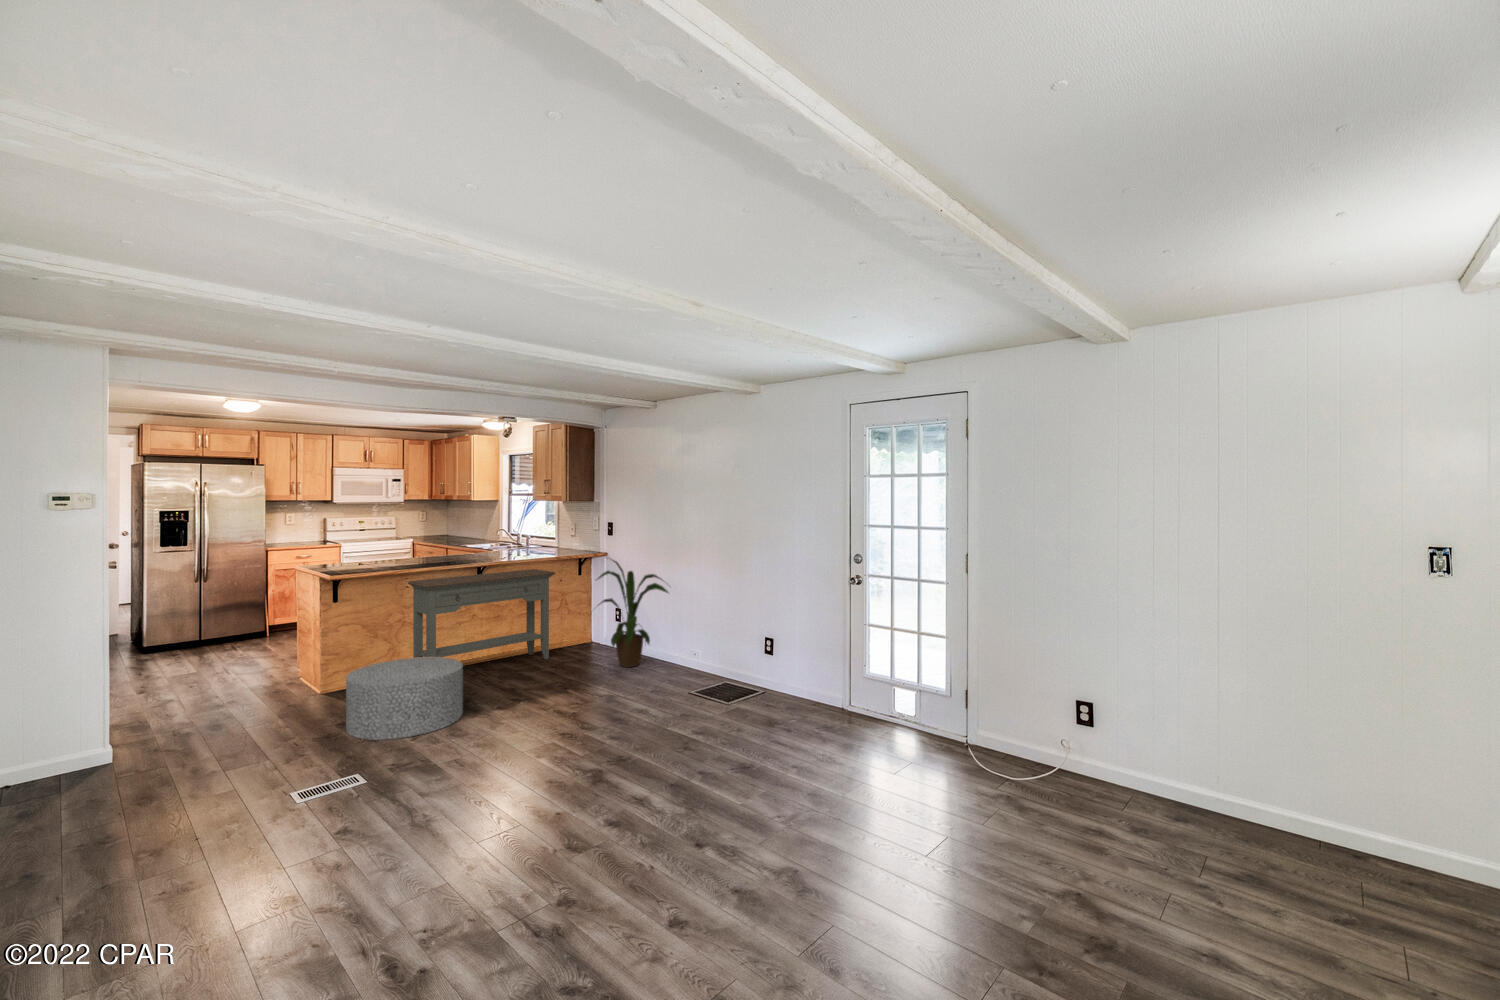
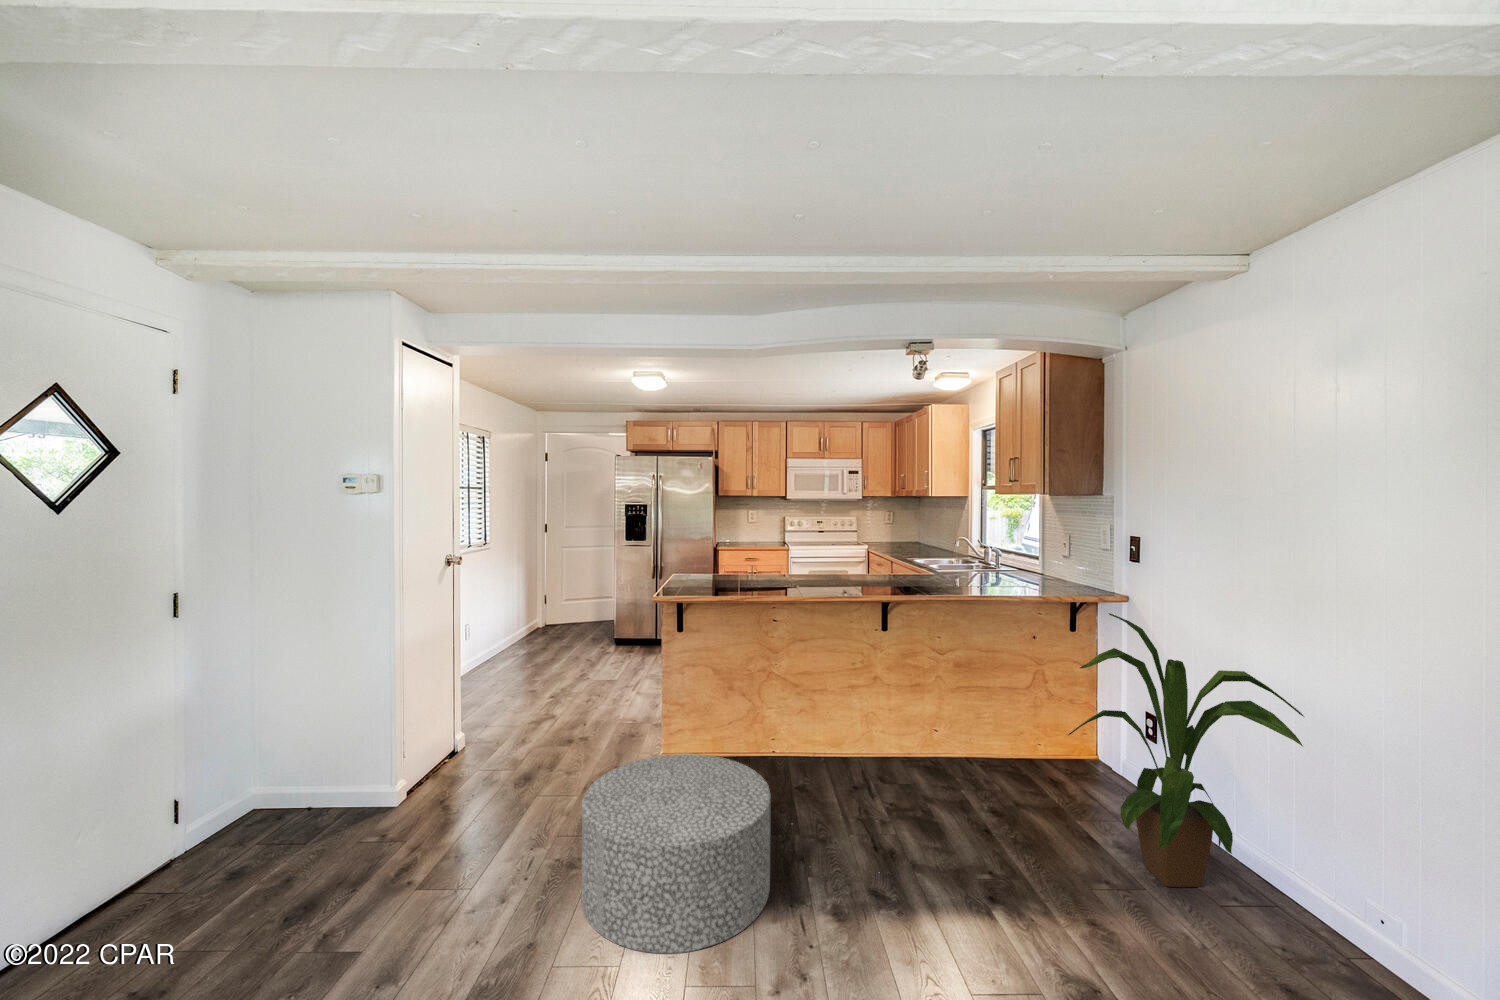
console table: present [408,569,555,659] -> none [769,614,1010,790]

